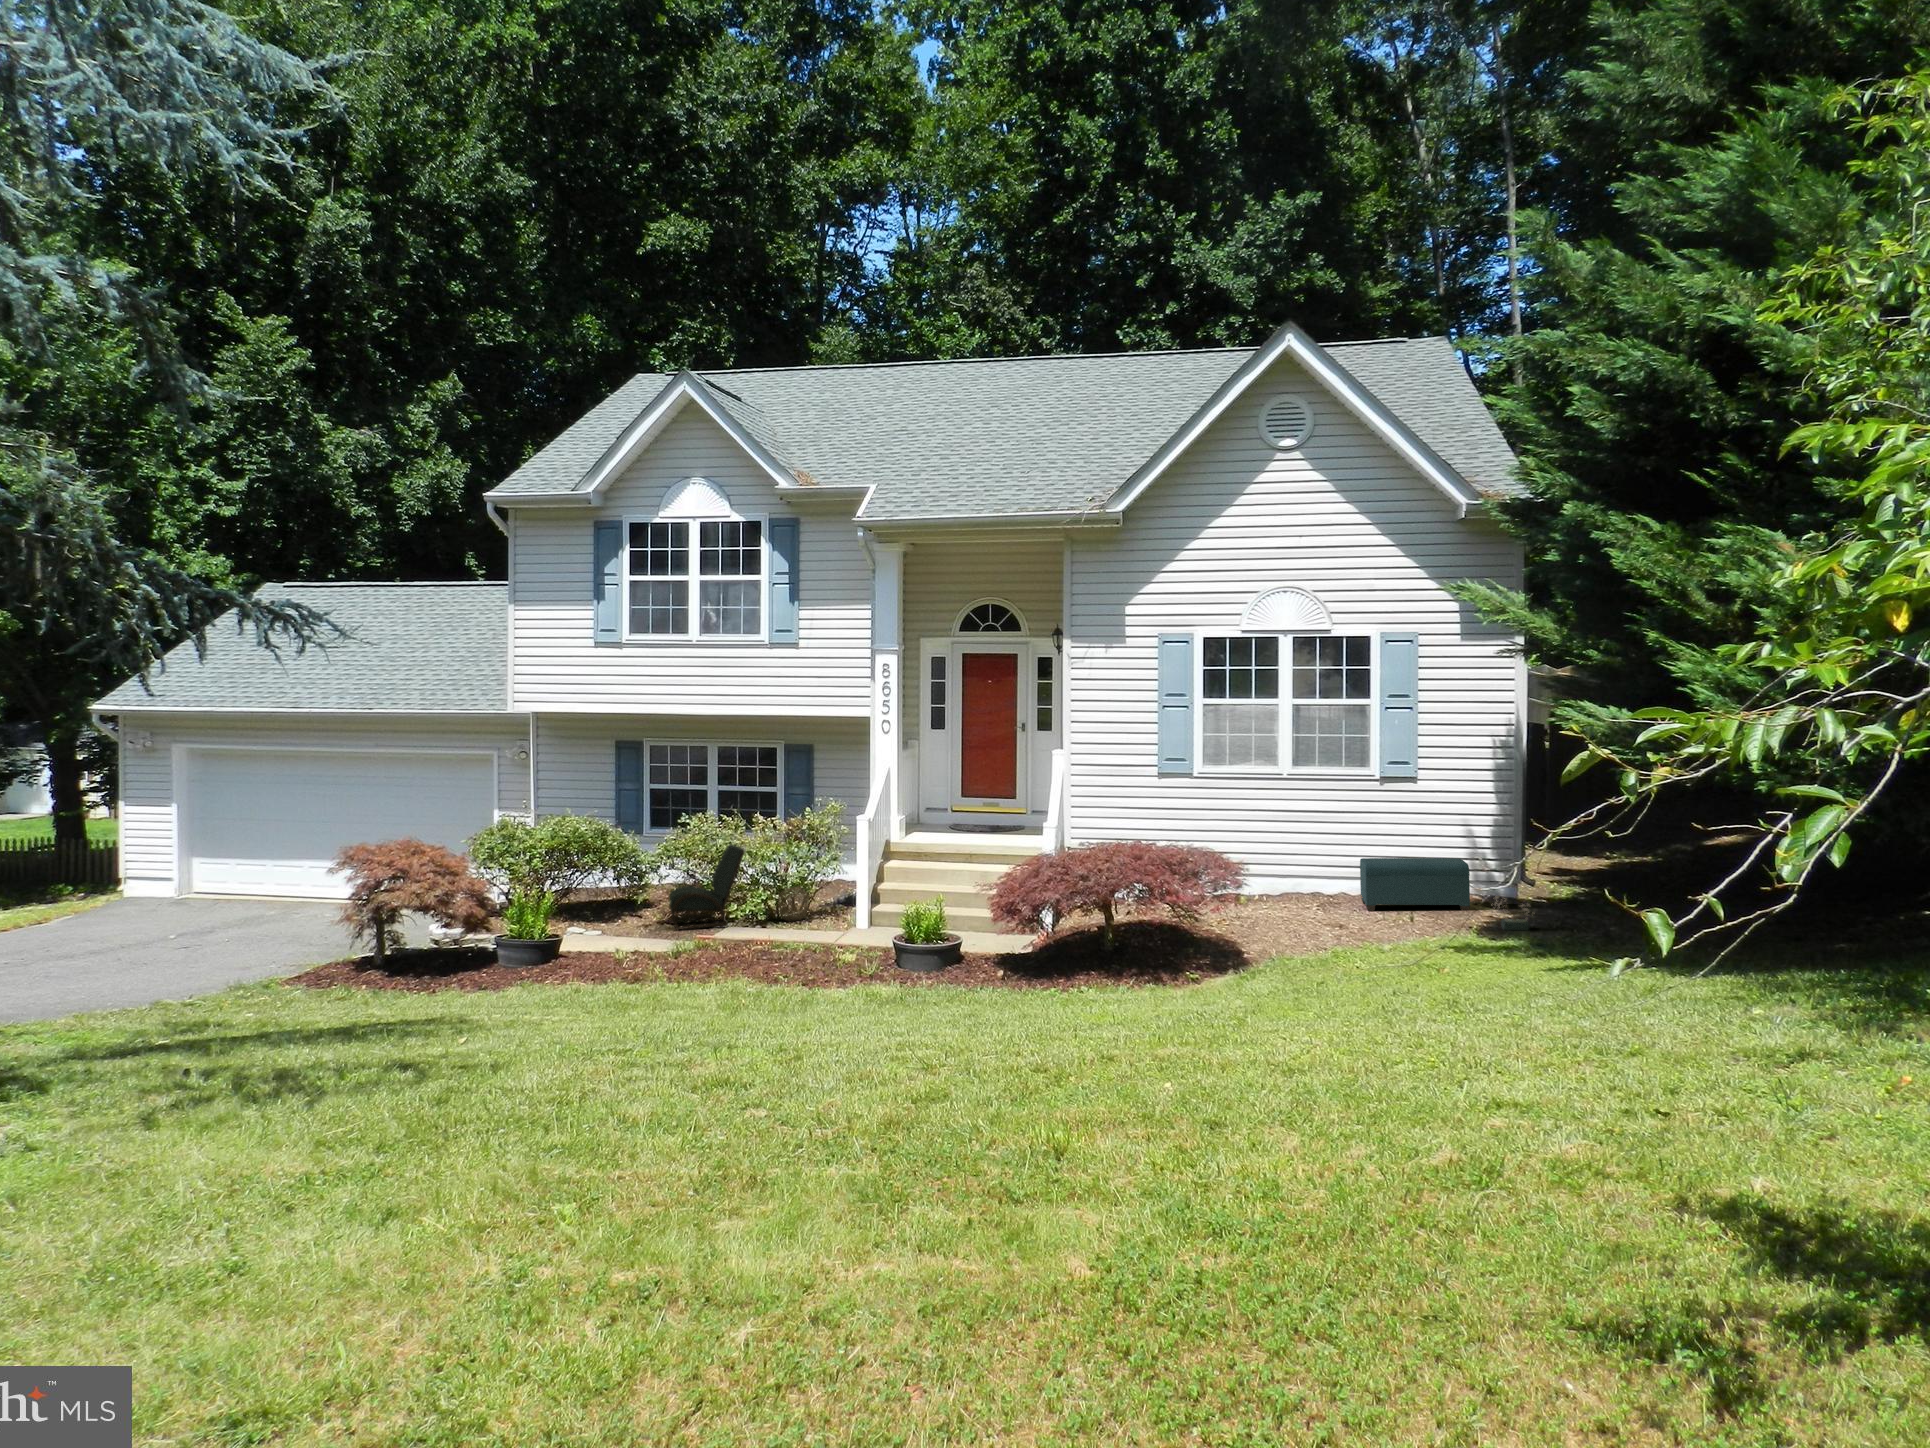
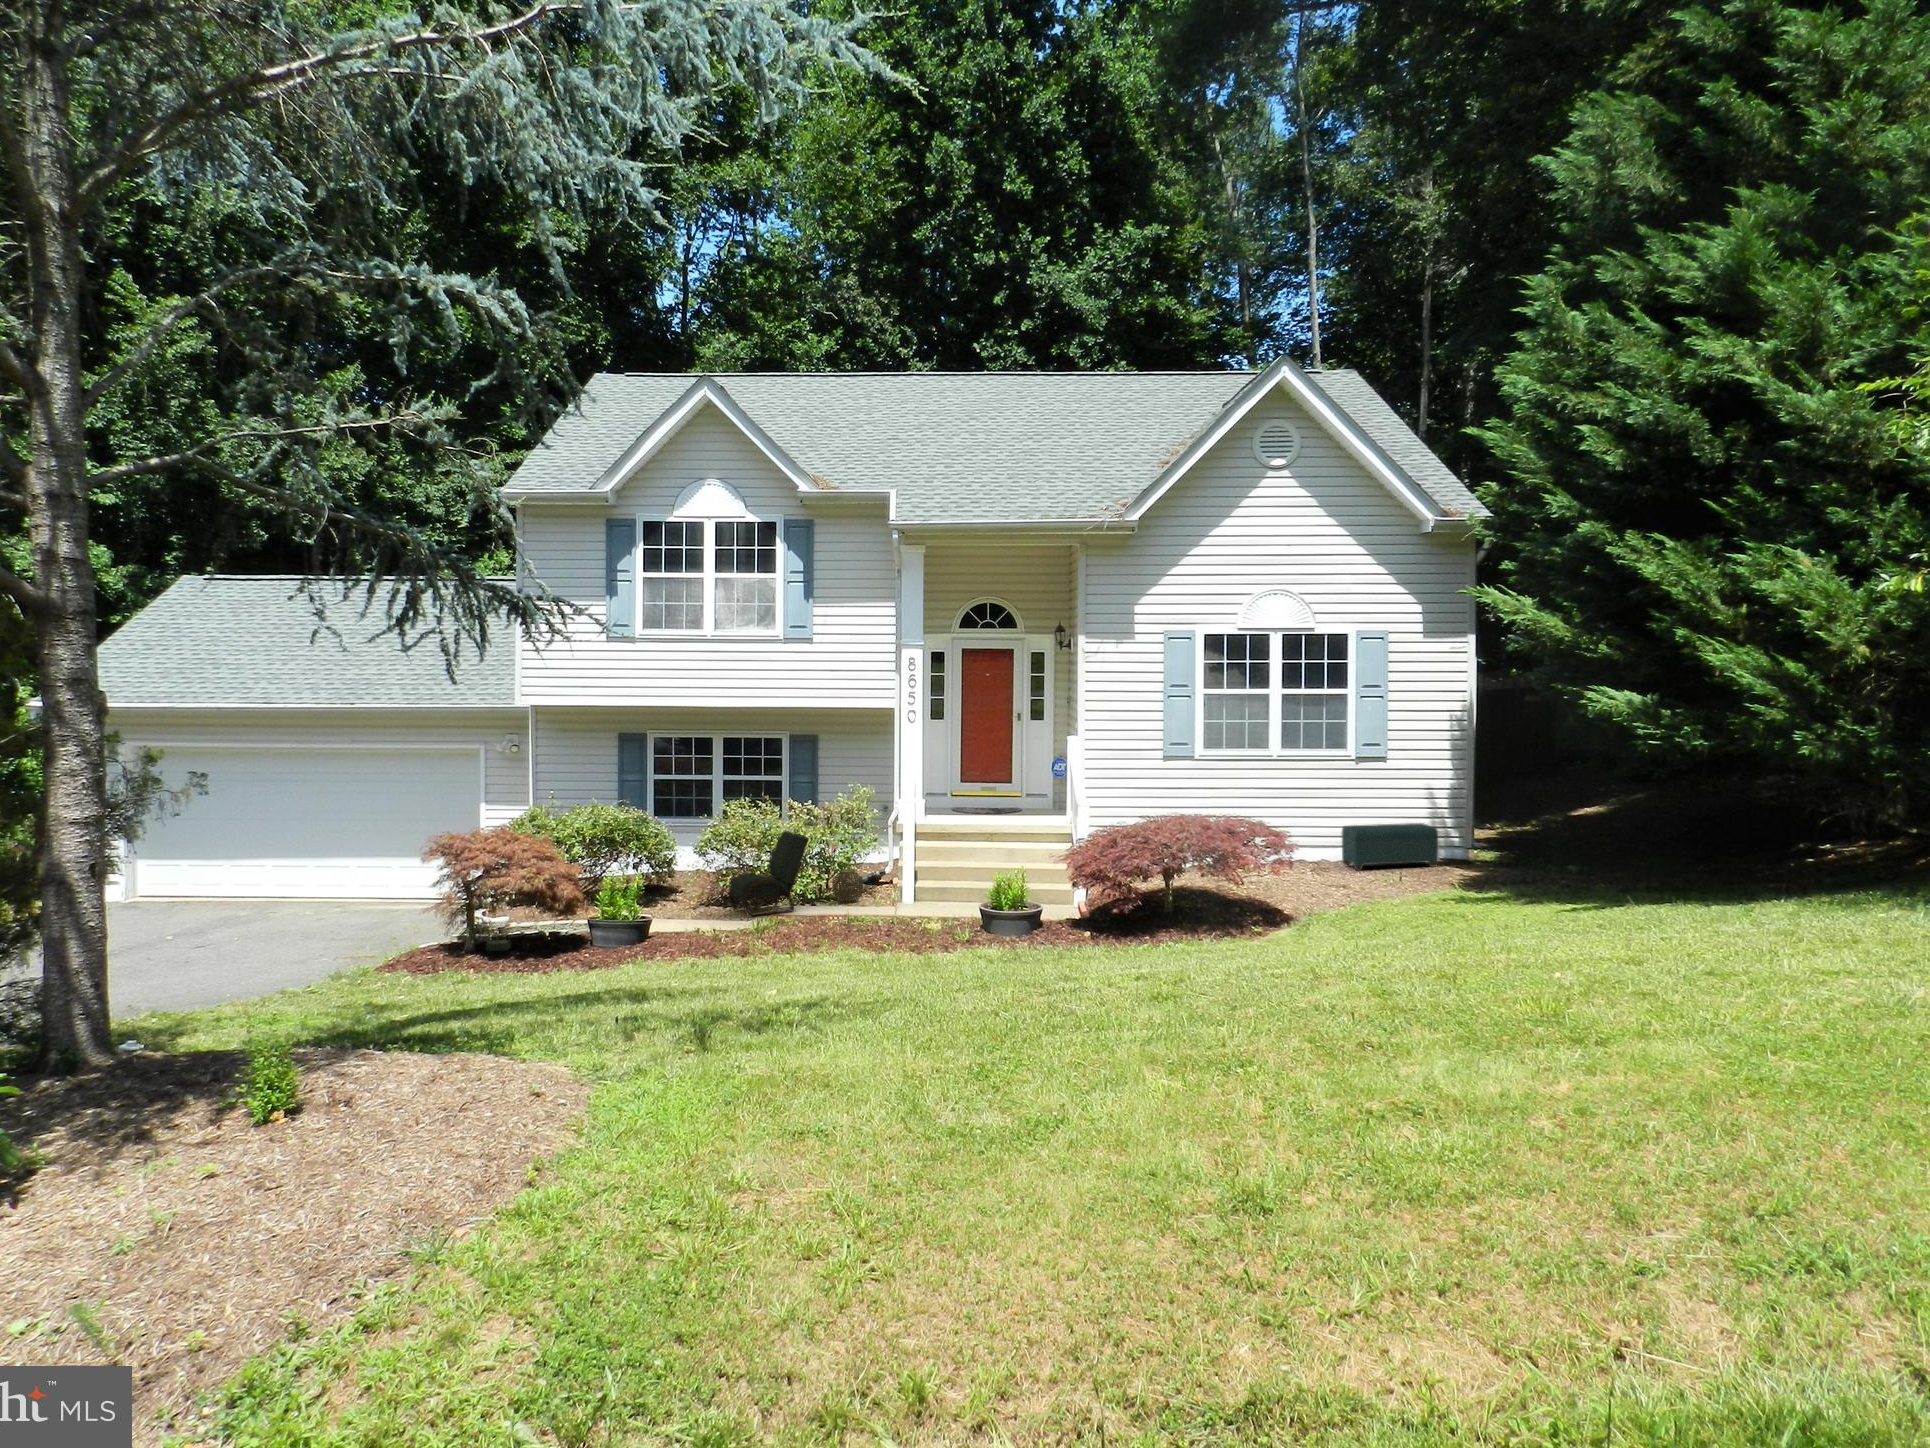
decorative plant: present [1491,897,1529,930] -> present [480,922,511,951]

